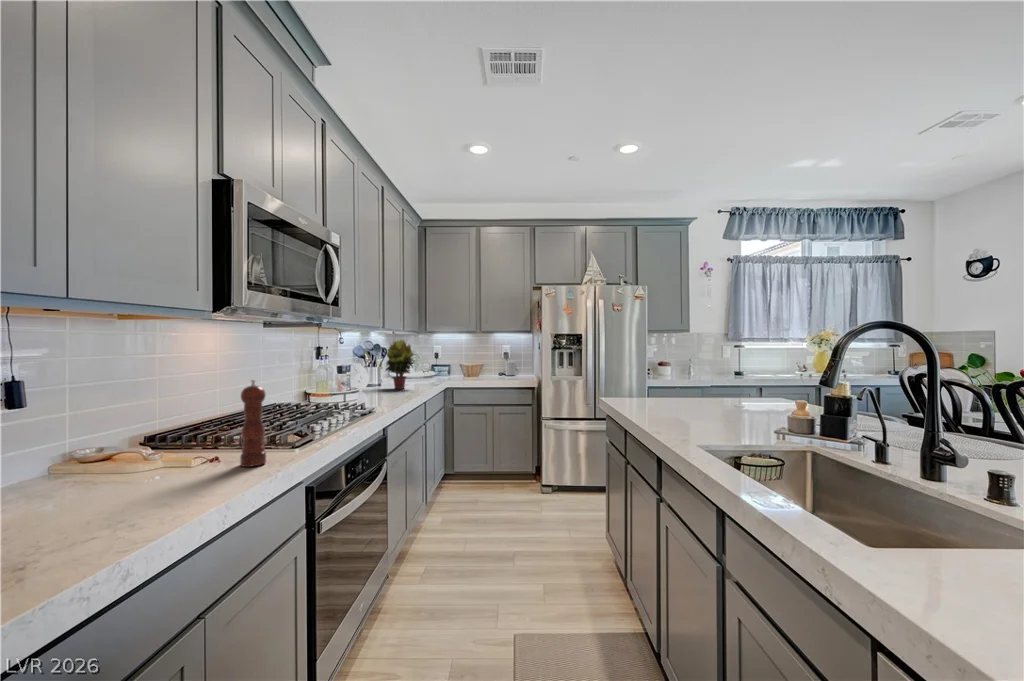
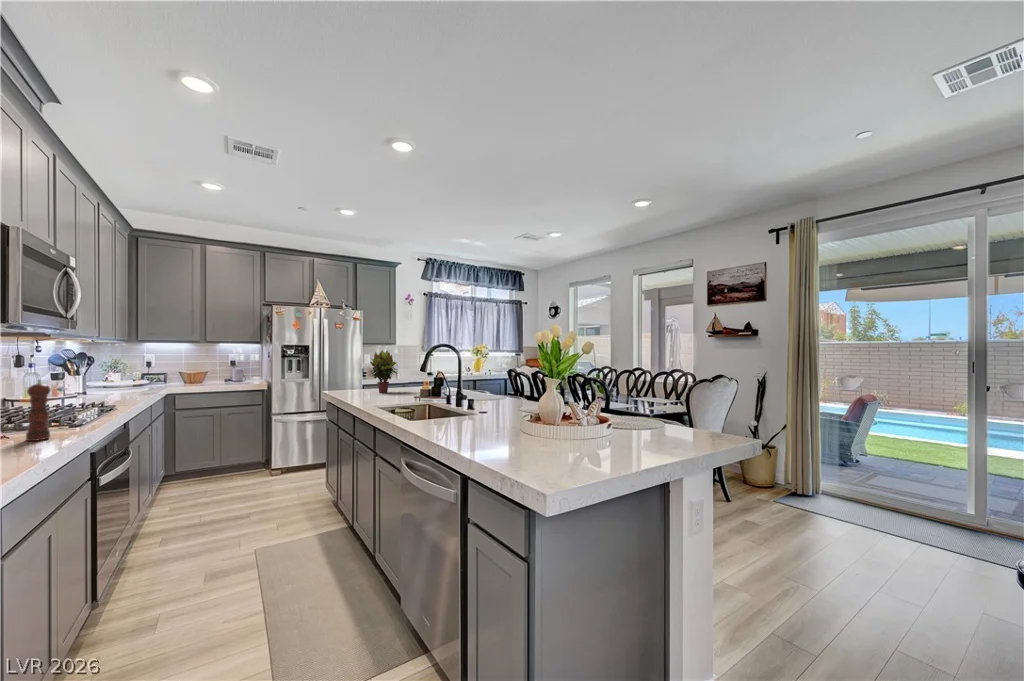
potted plant: present [386,340,414,389] -> present [370,351,397,393]

